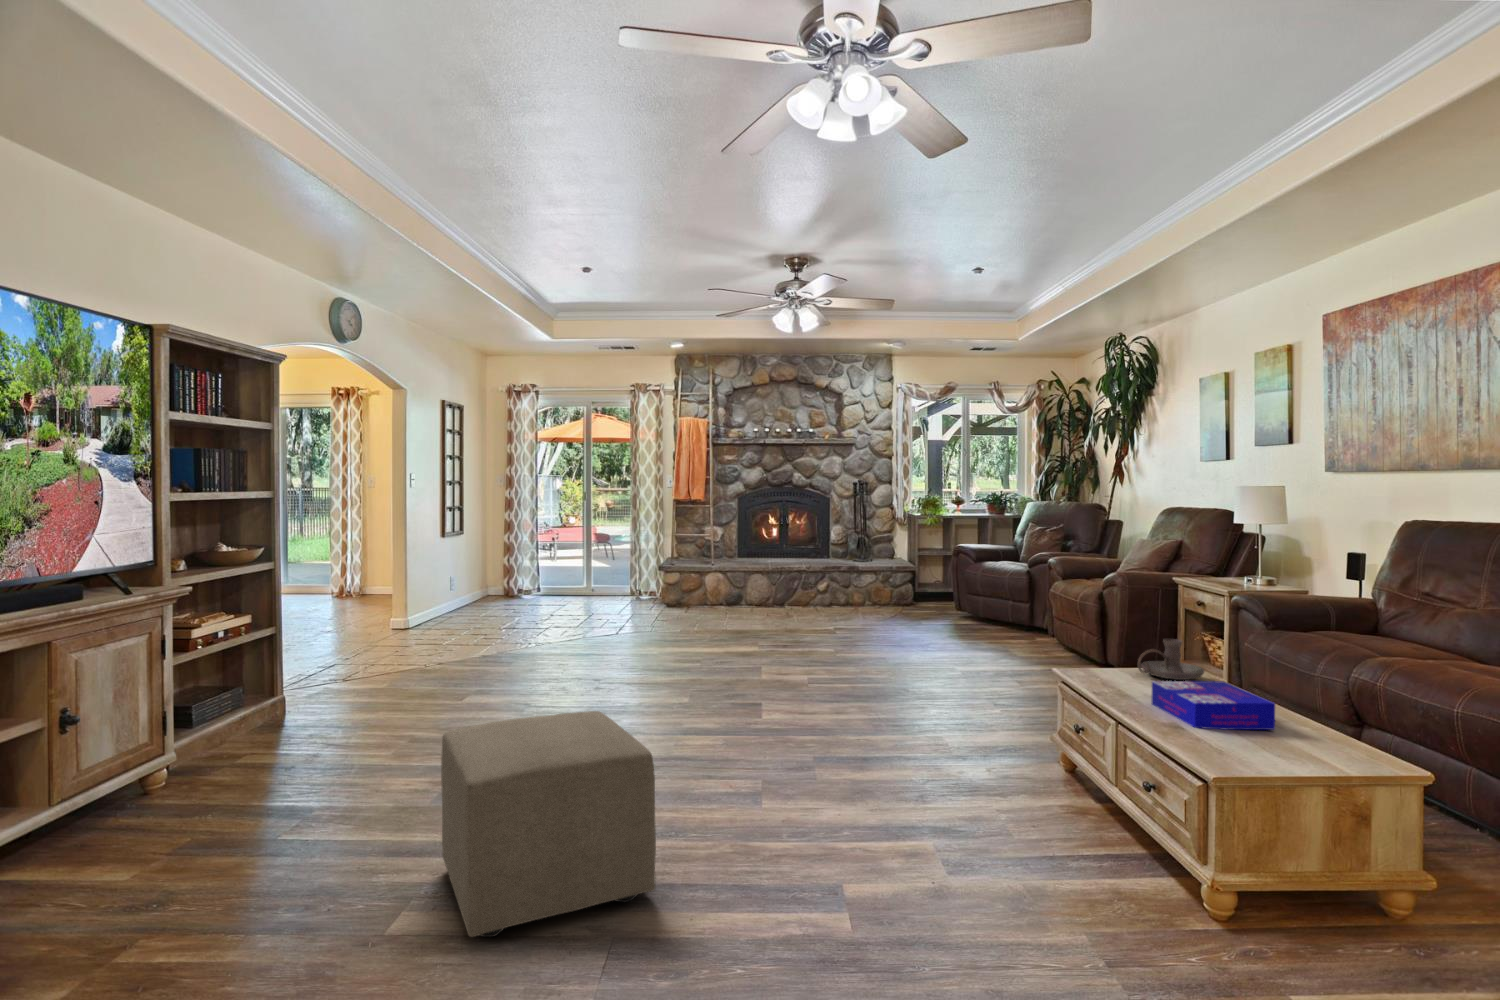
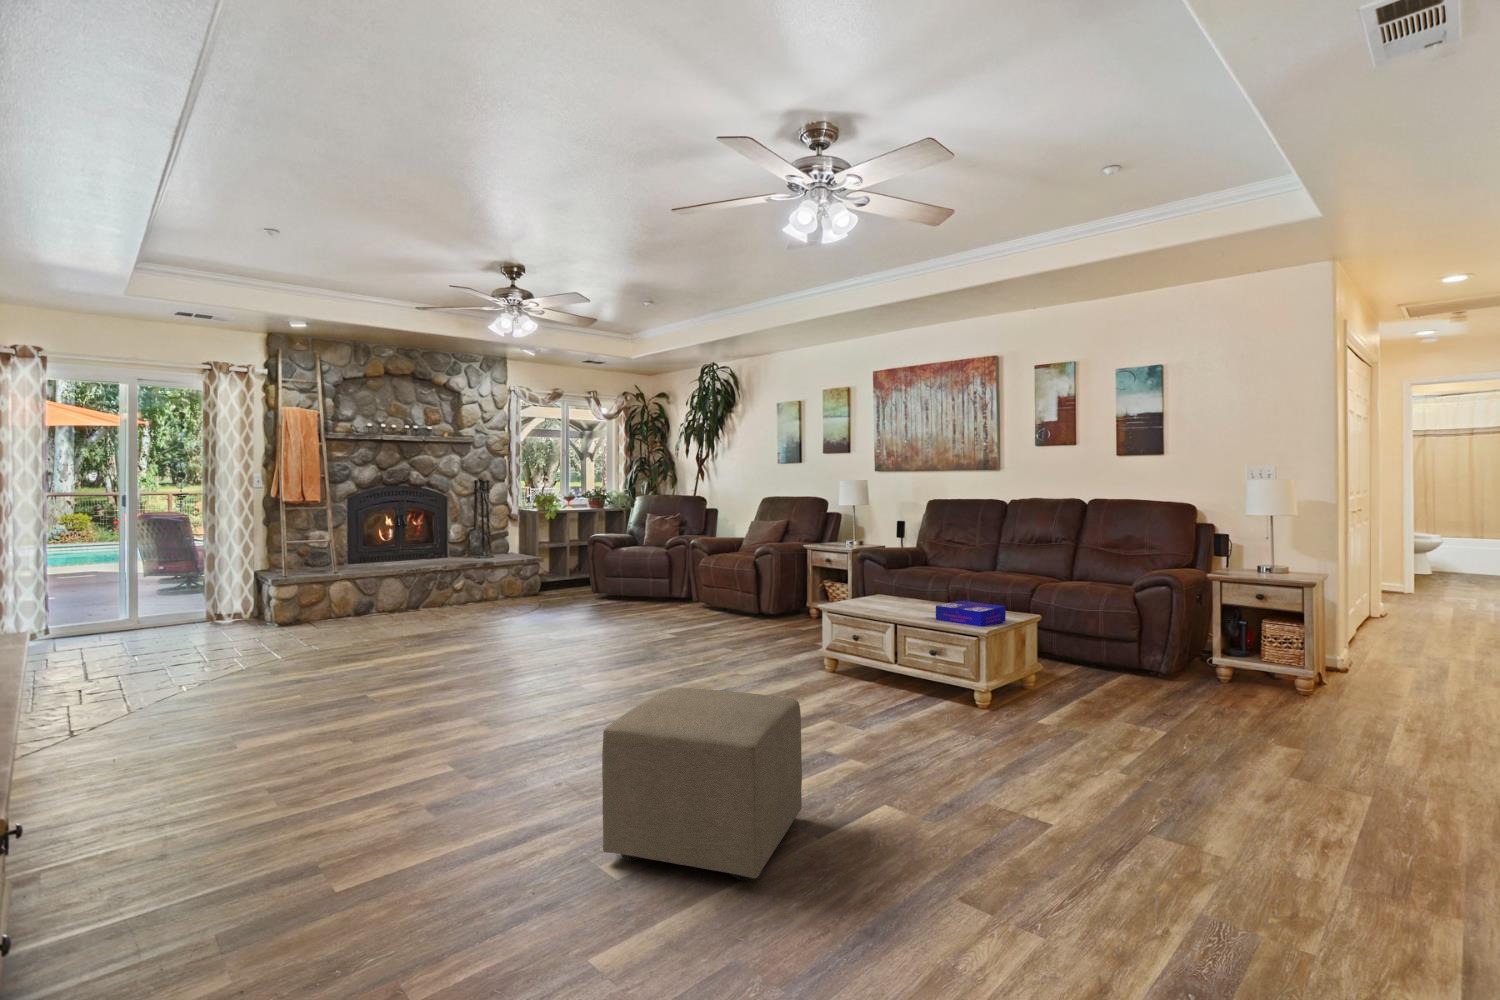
candle holder: present [1138,639,1204,680] -> none [883,582,920,607]

